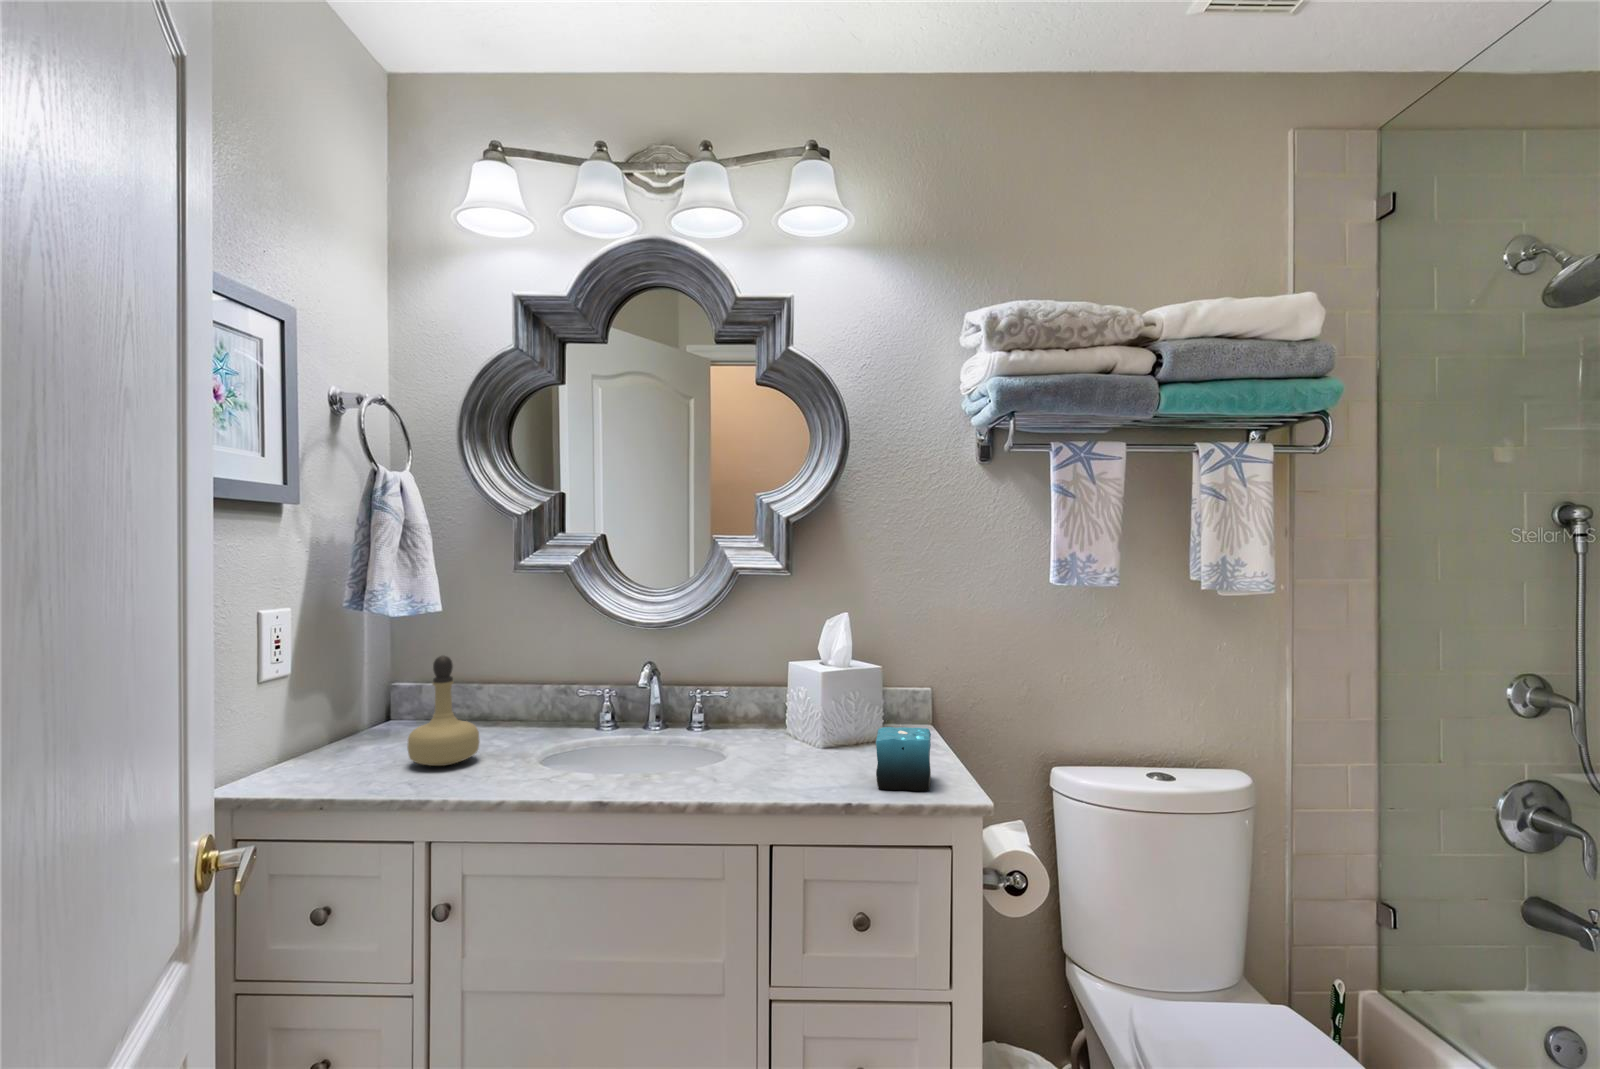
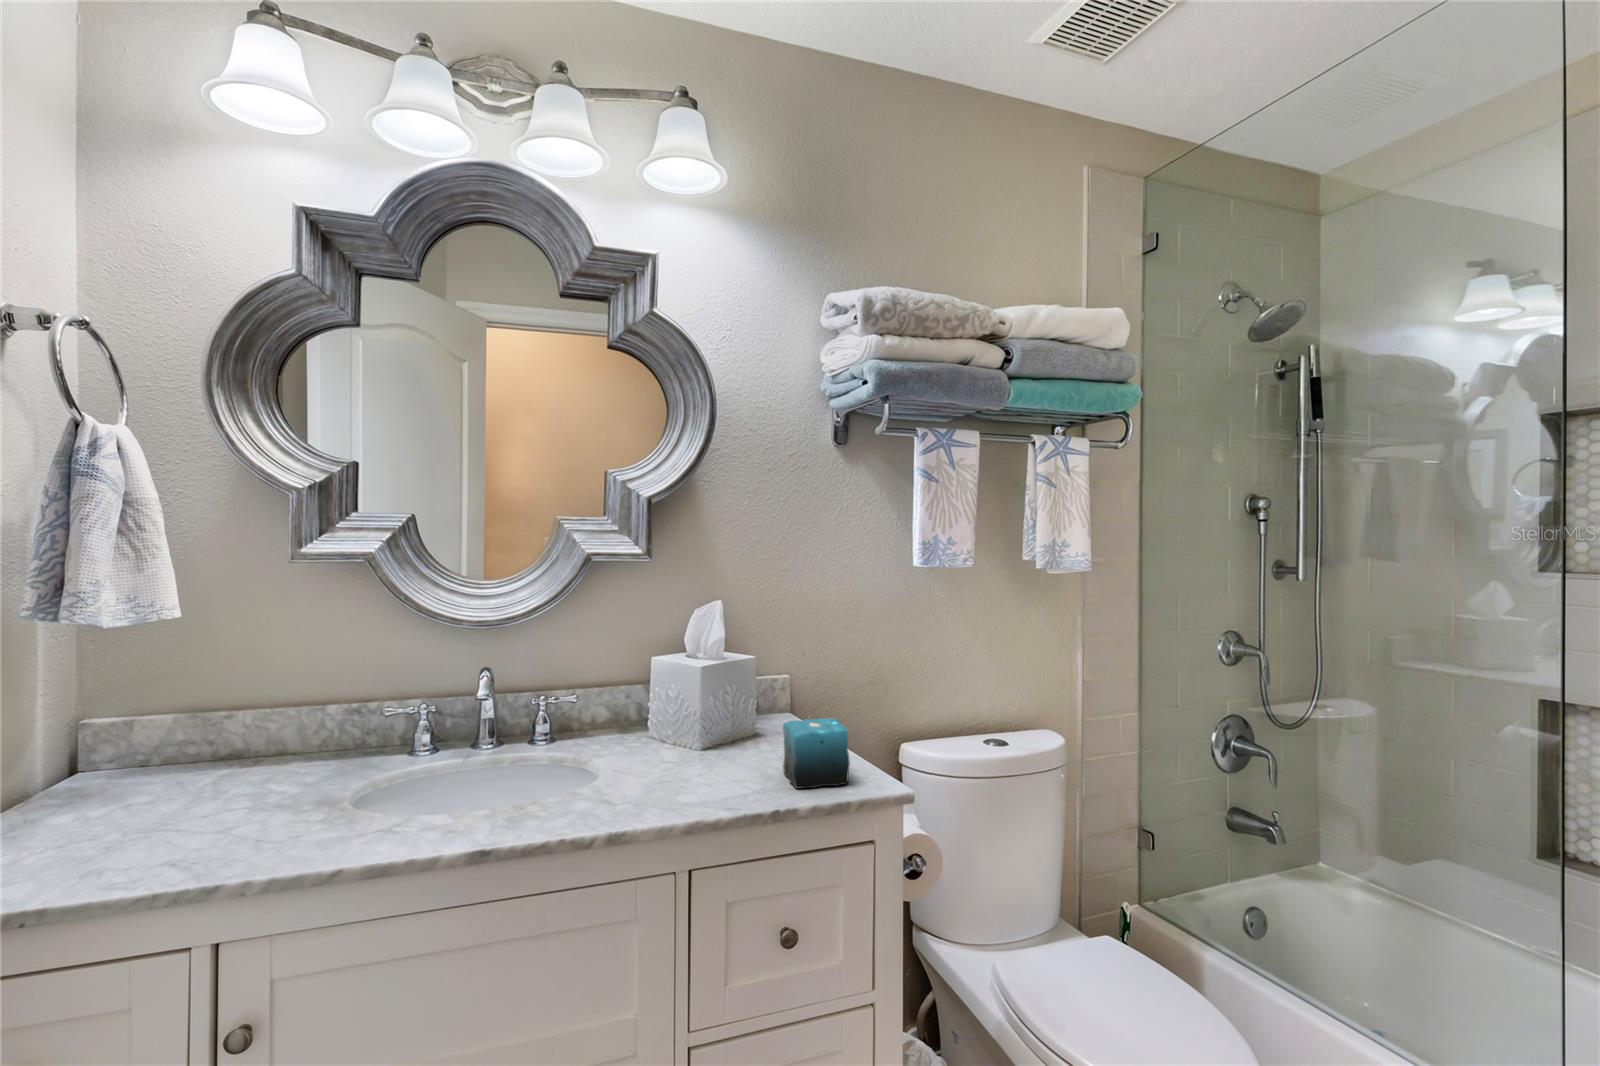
perfume bottle: present [407,656,480,766] -> none [146,675,262,829]

